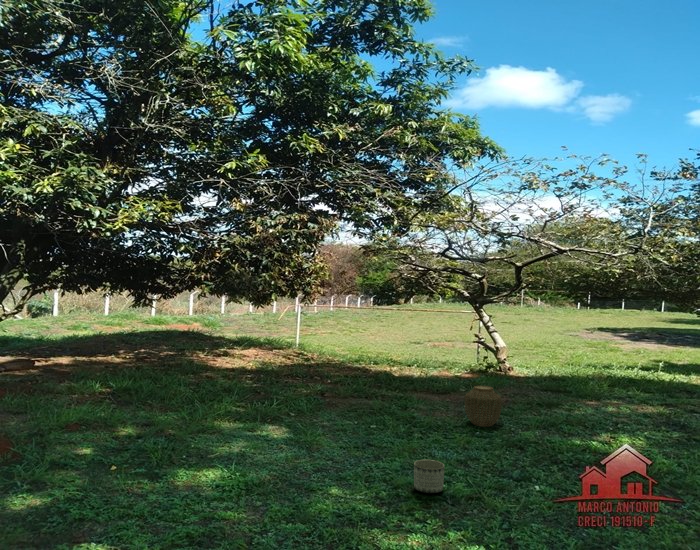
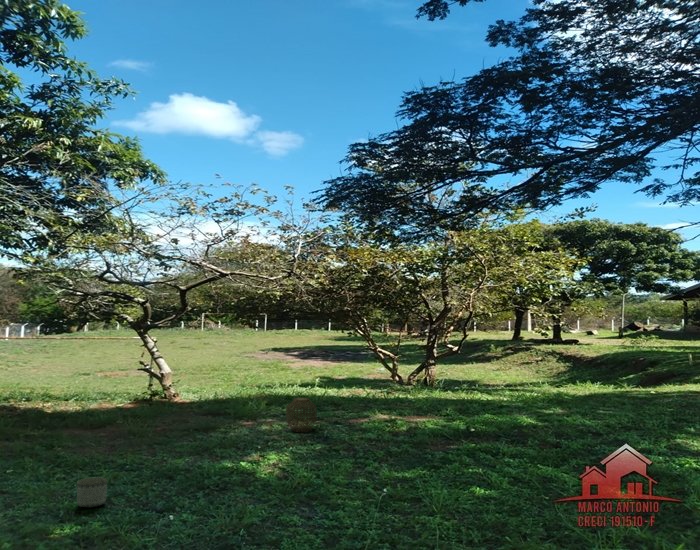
woven basket: present [465,386,501,426] -> present [286,398,317,432]

